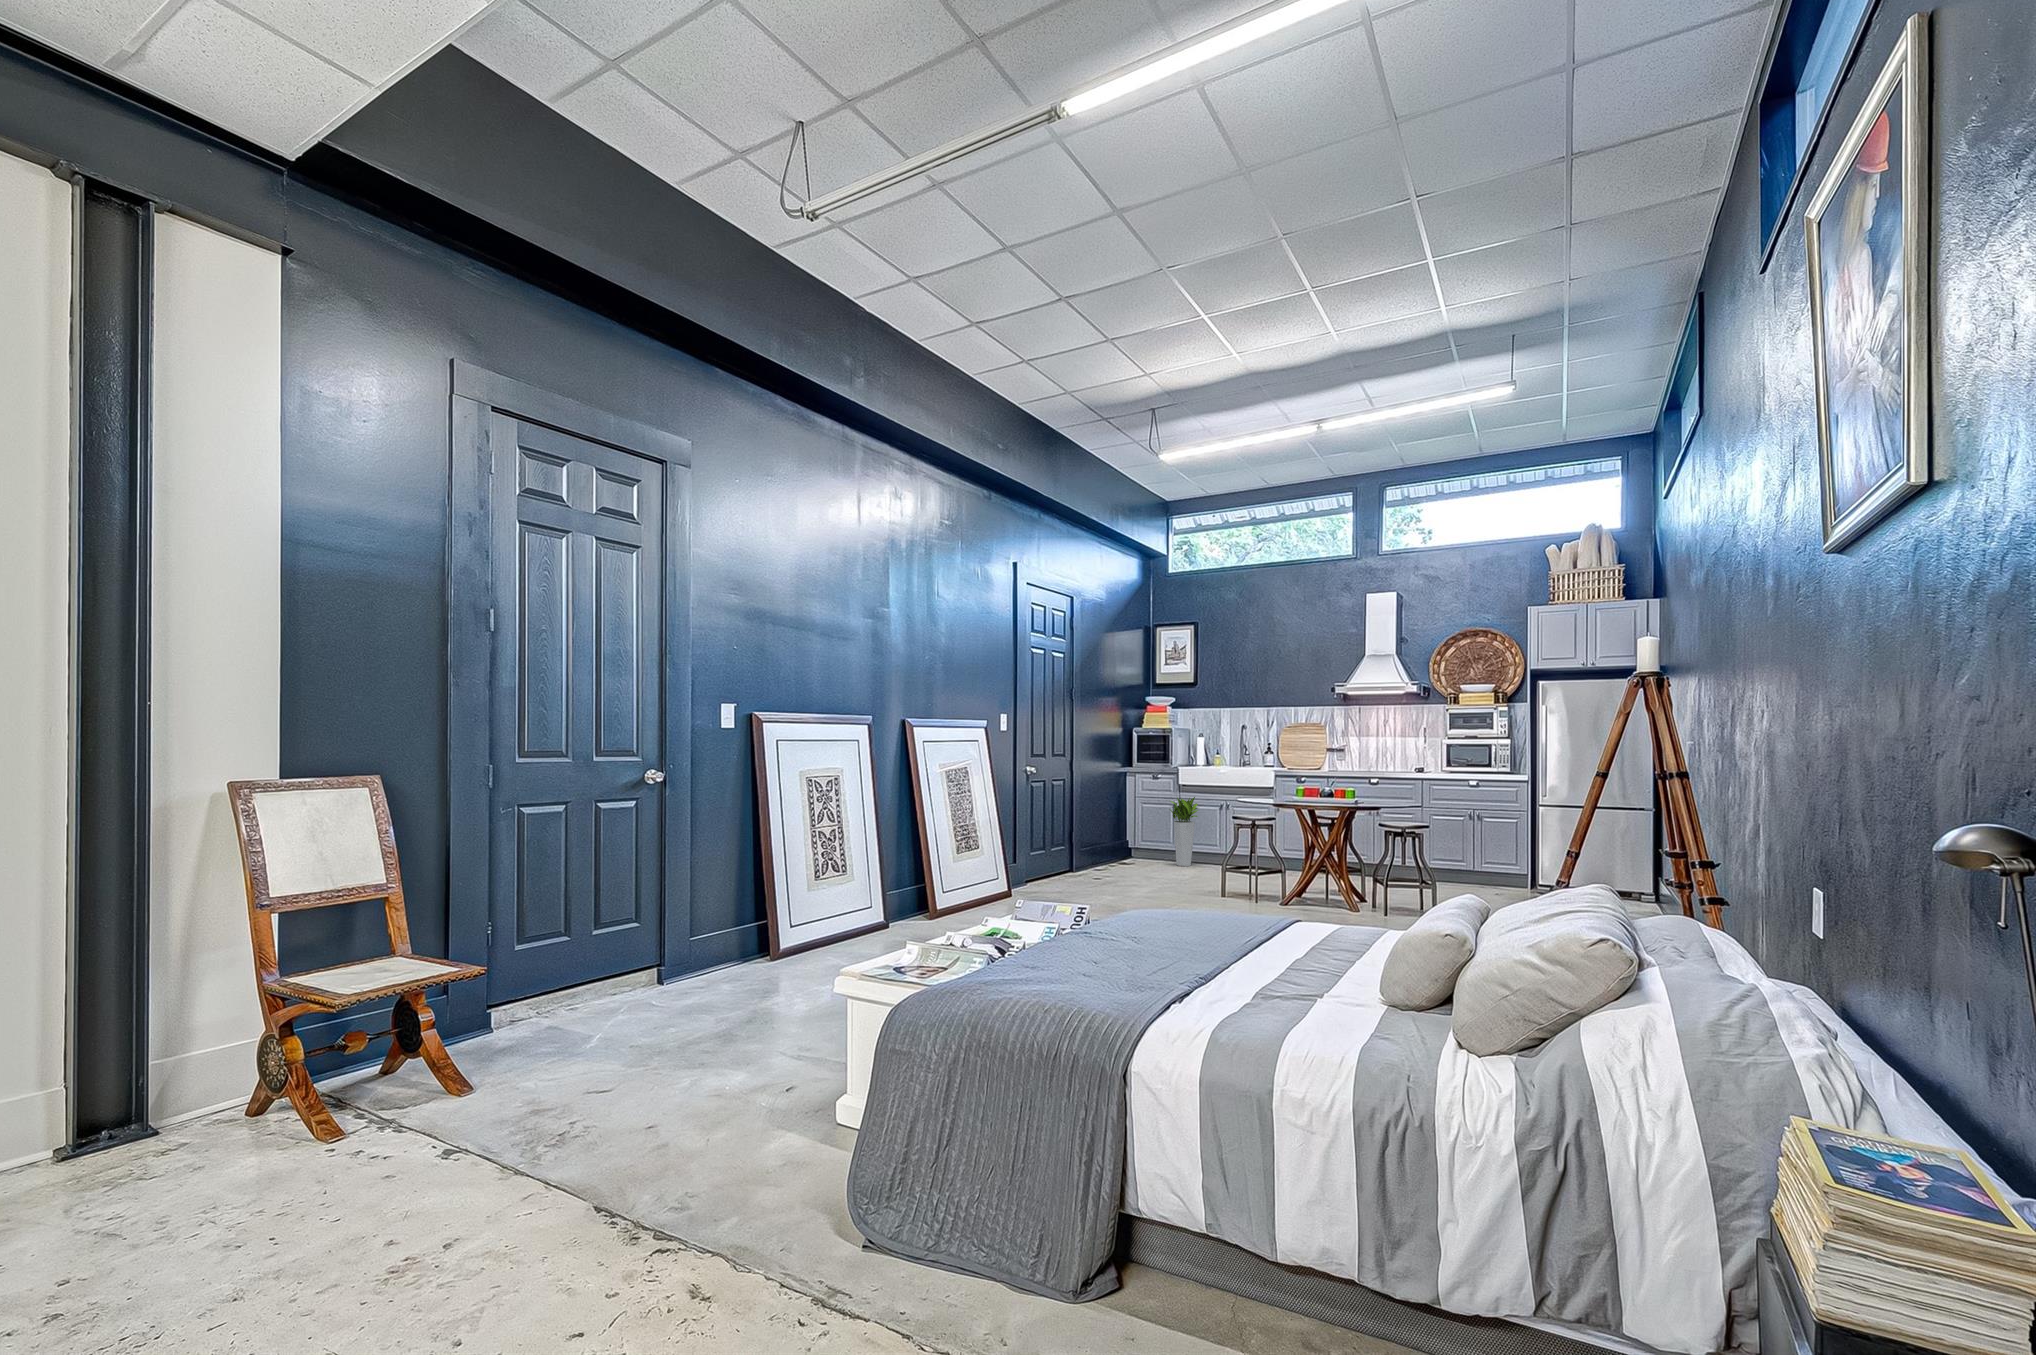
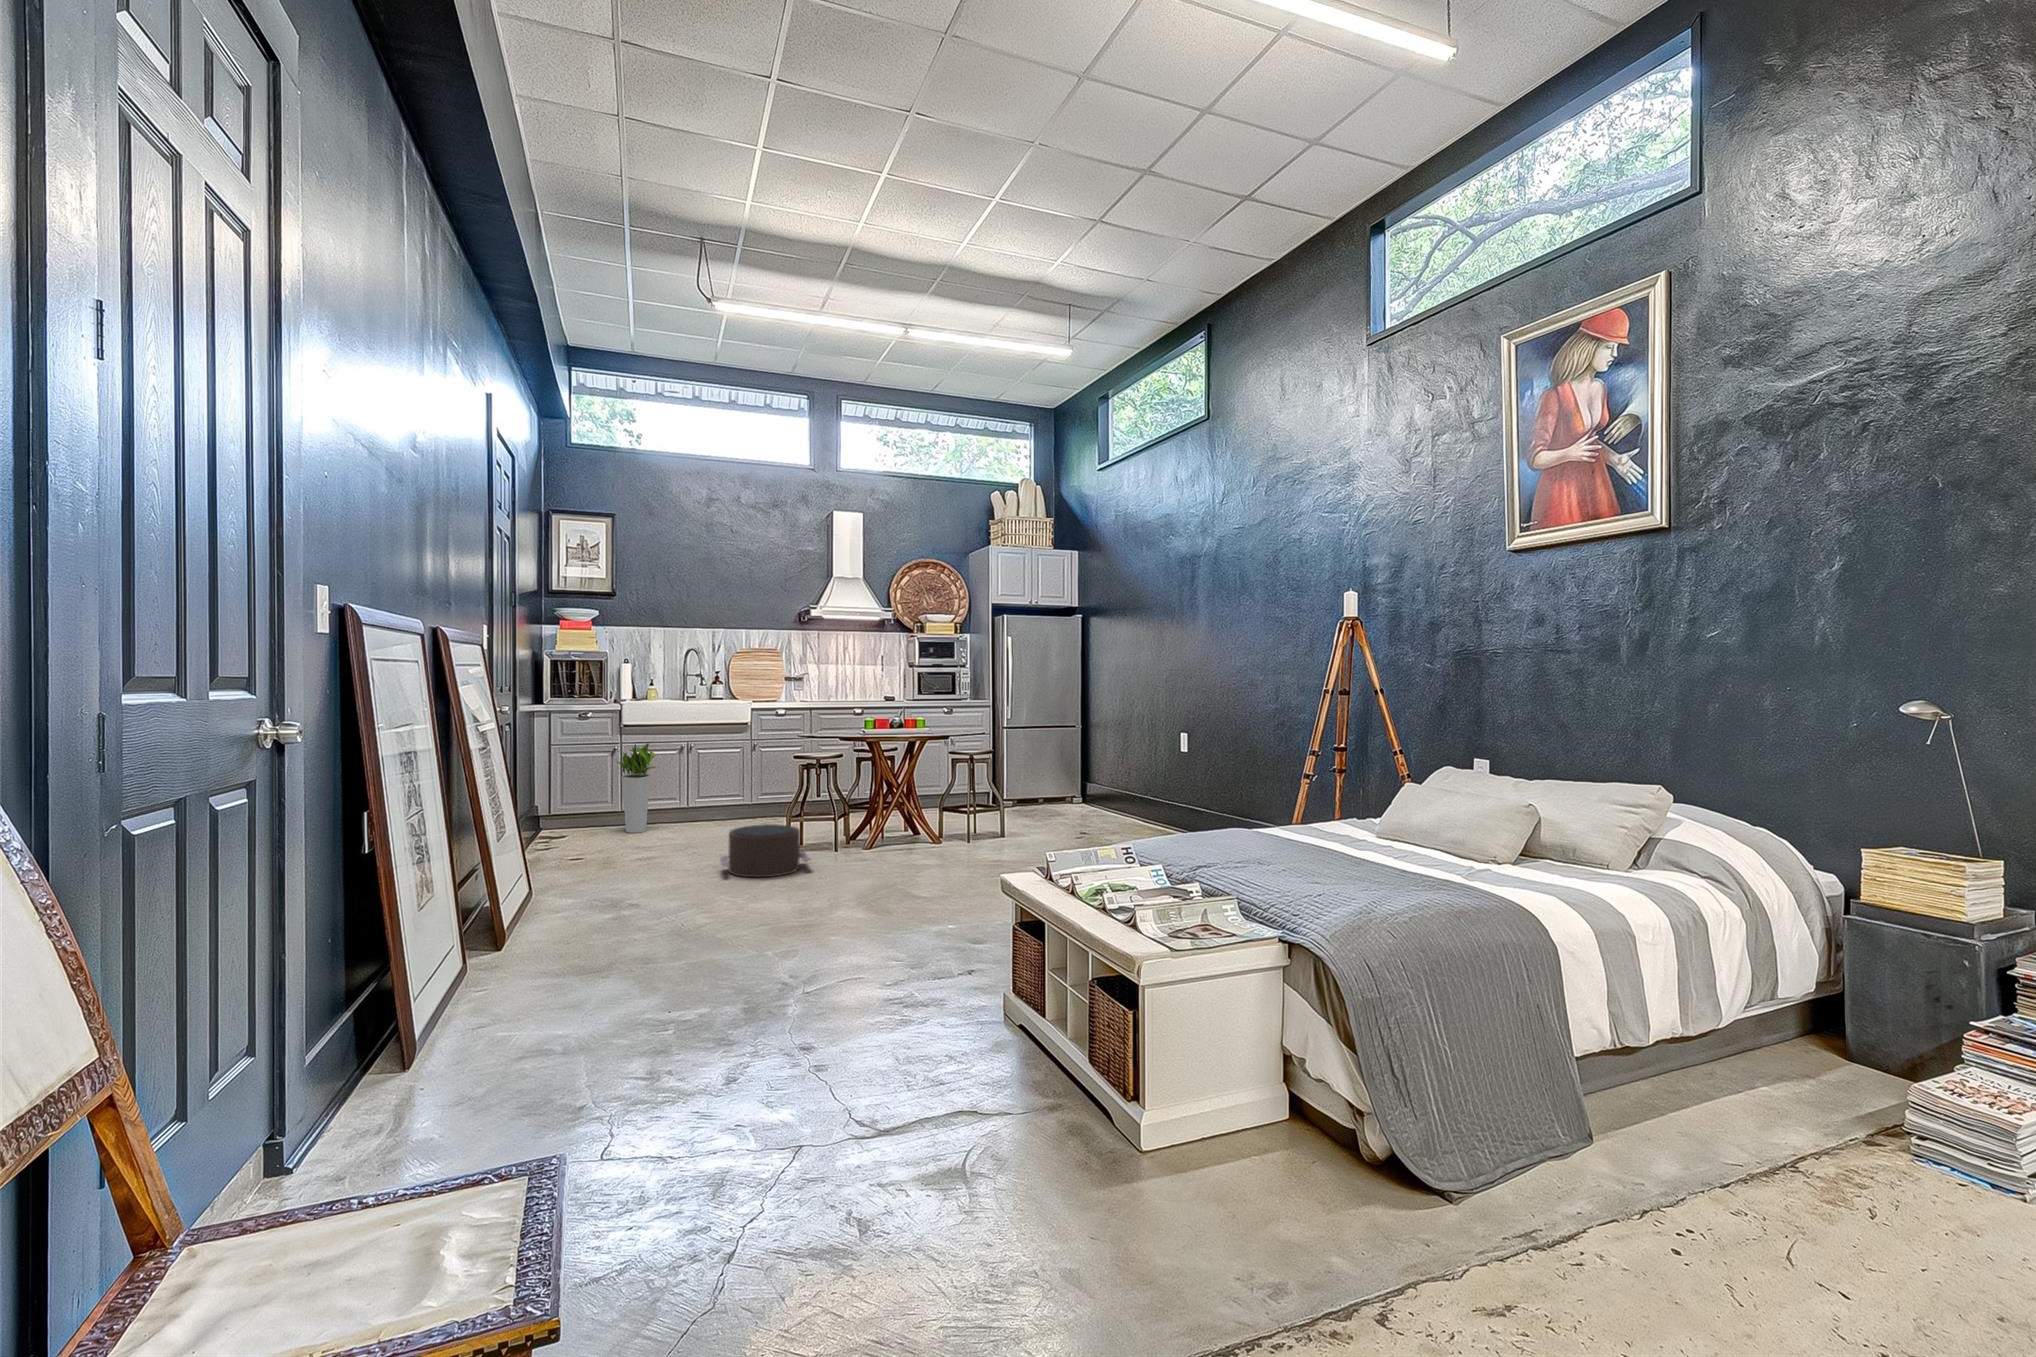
pouf: none [1166,859,1241,898] -> present [720,824,810,877]

